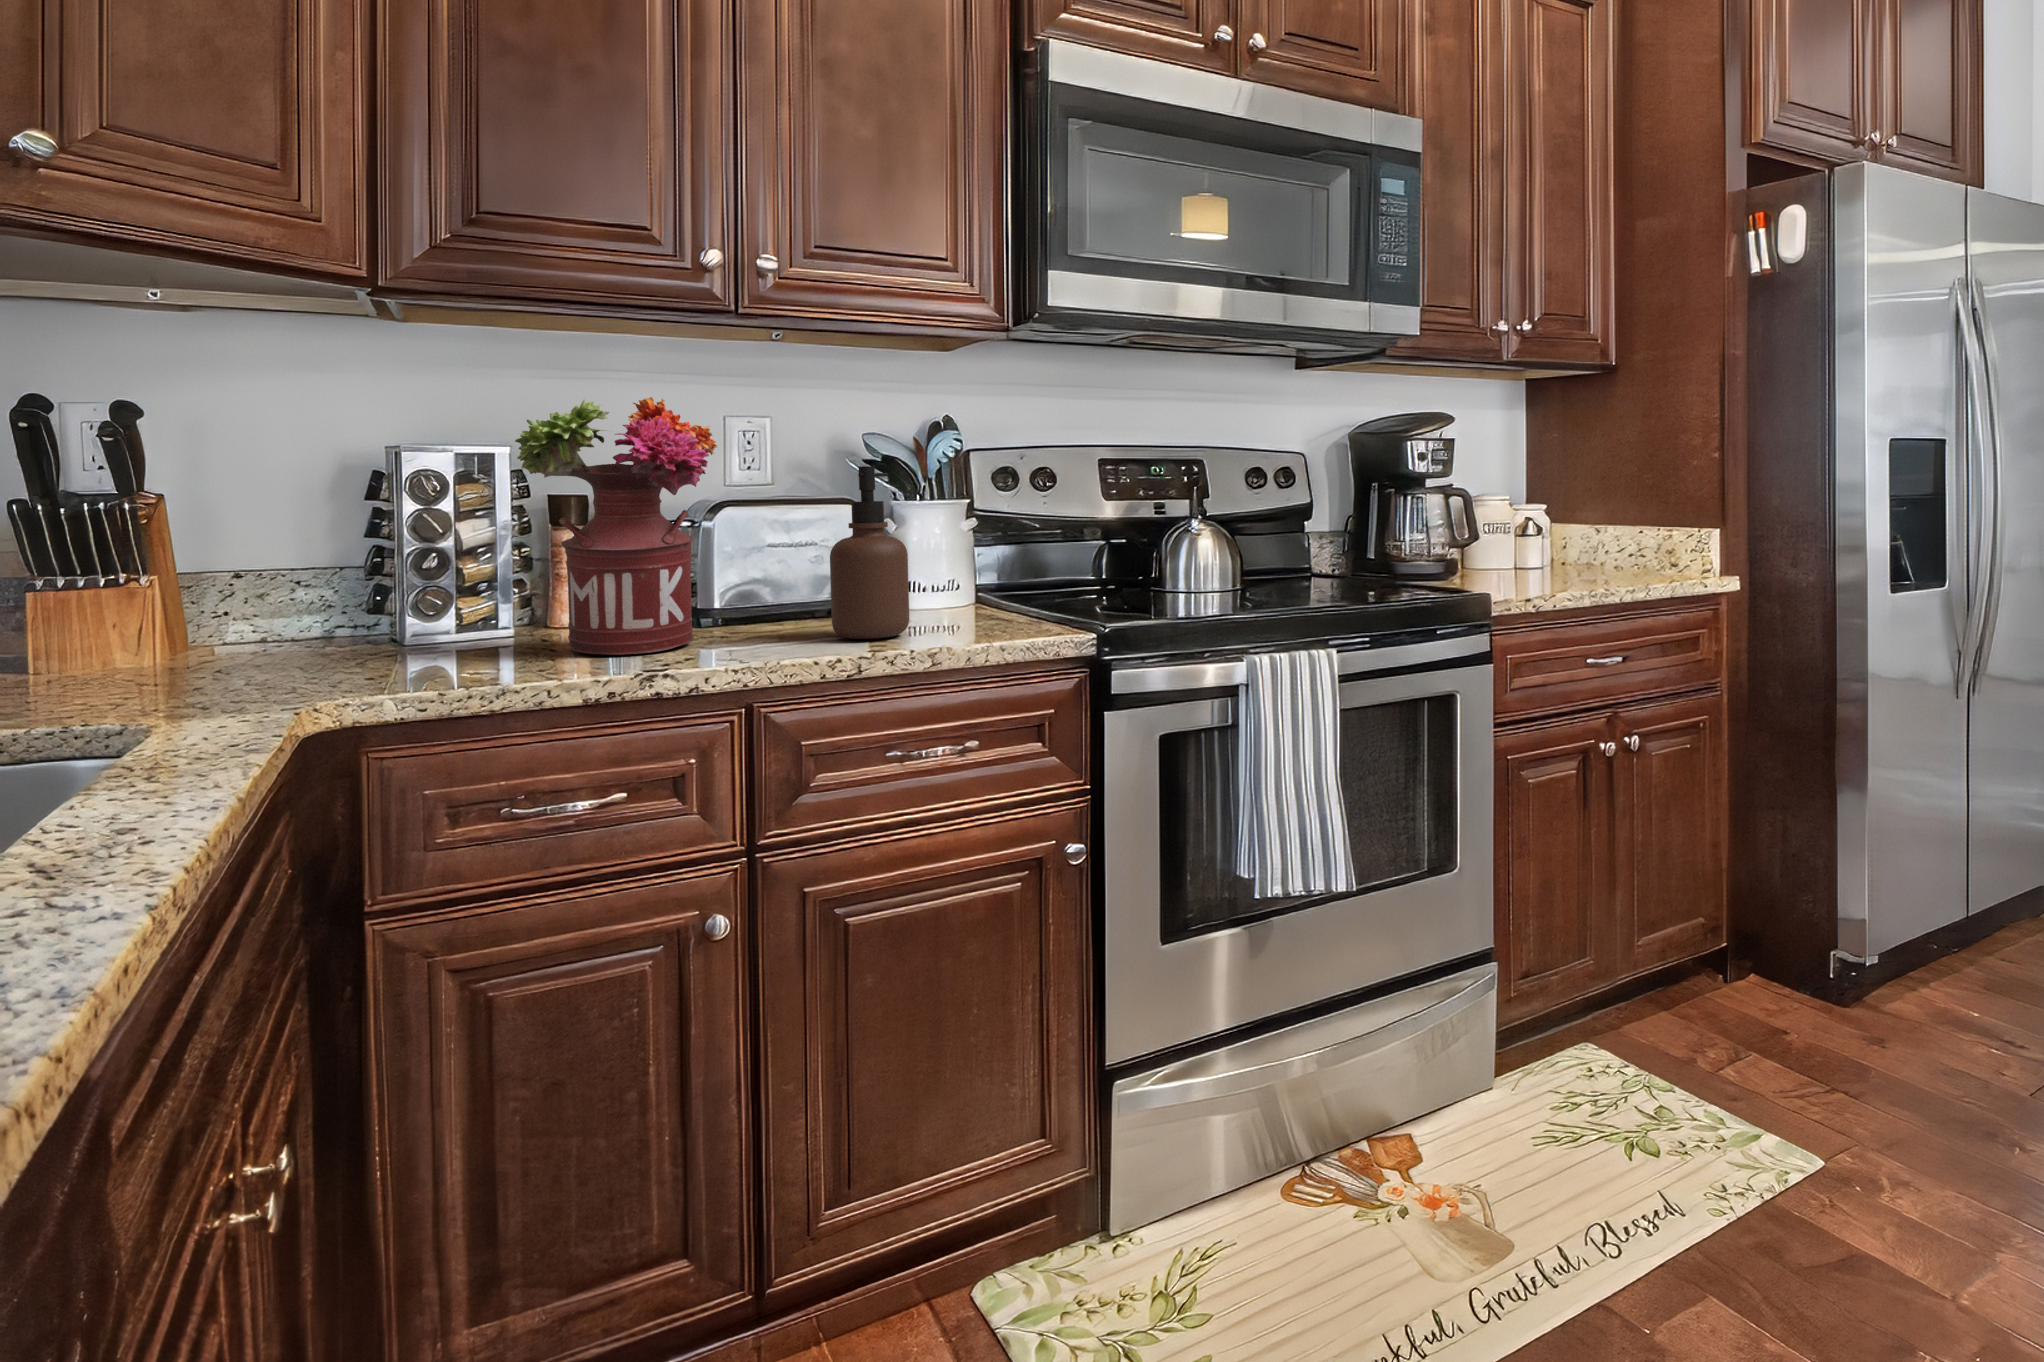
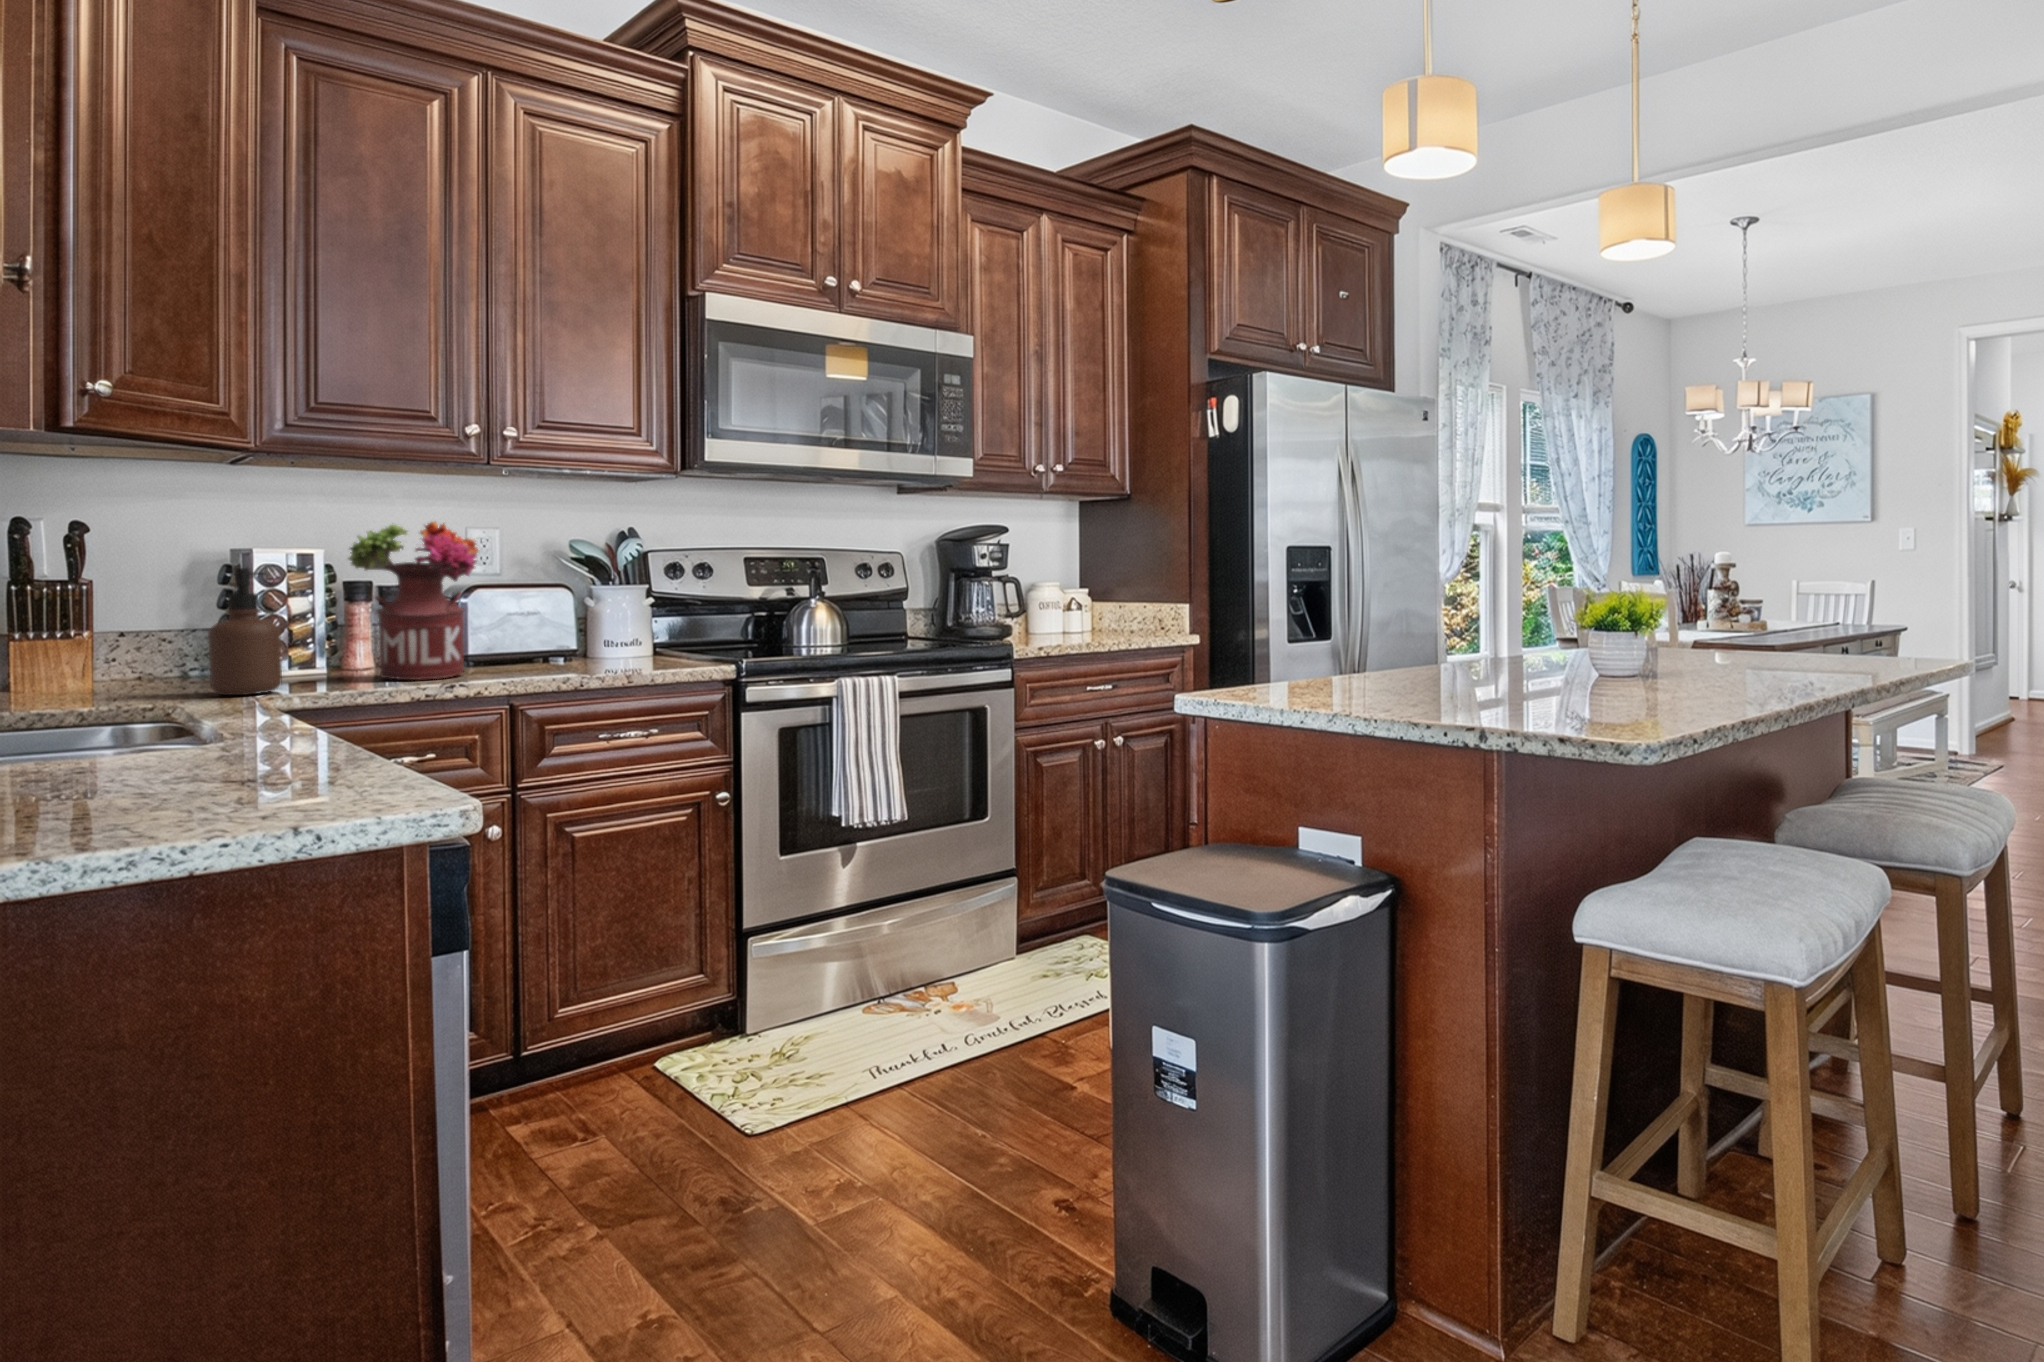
soap dispenser: present [830,466,909,639] -> present [208,568,282,695]

